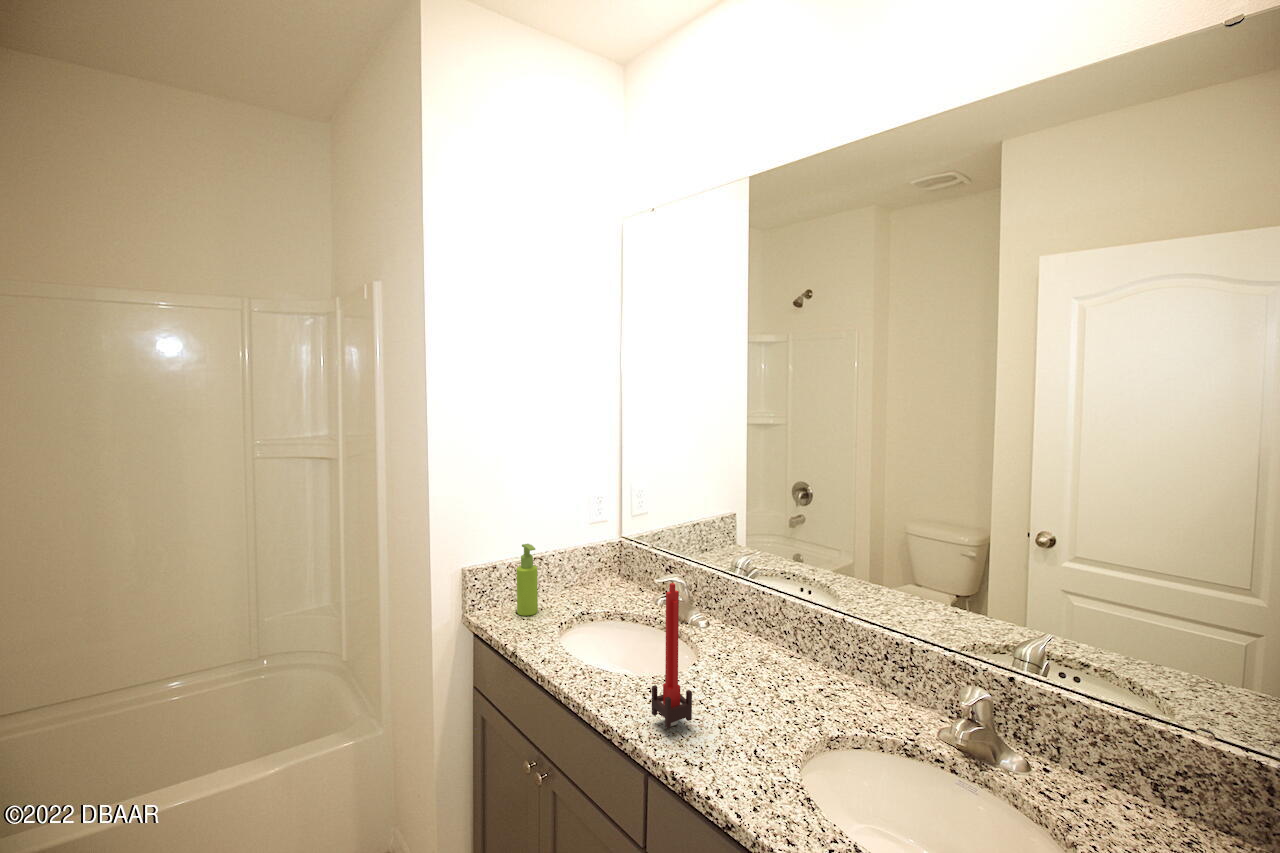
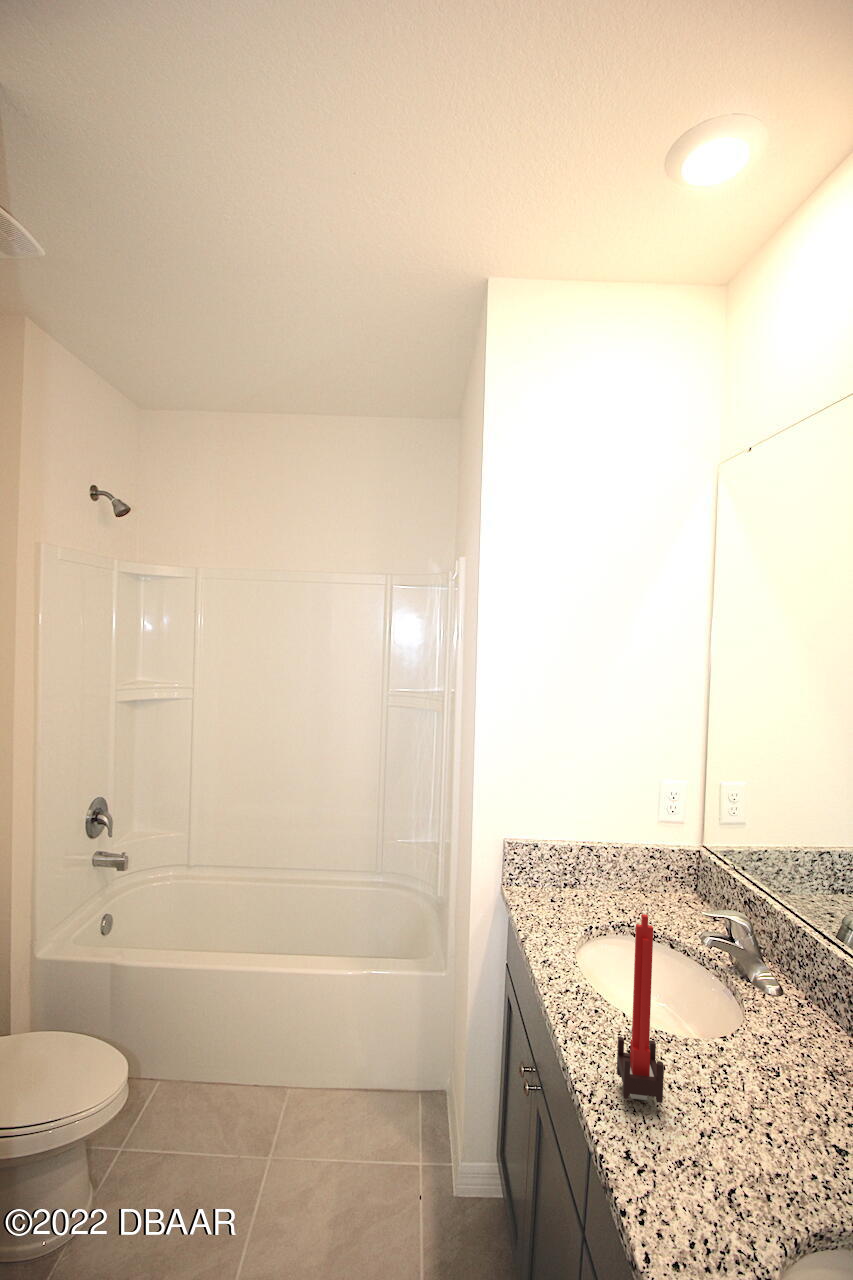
soap dispenser: present [517,544,538,616] -> none [552,827,576,908]

